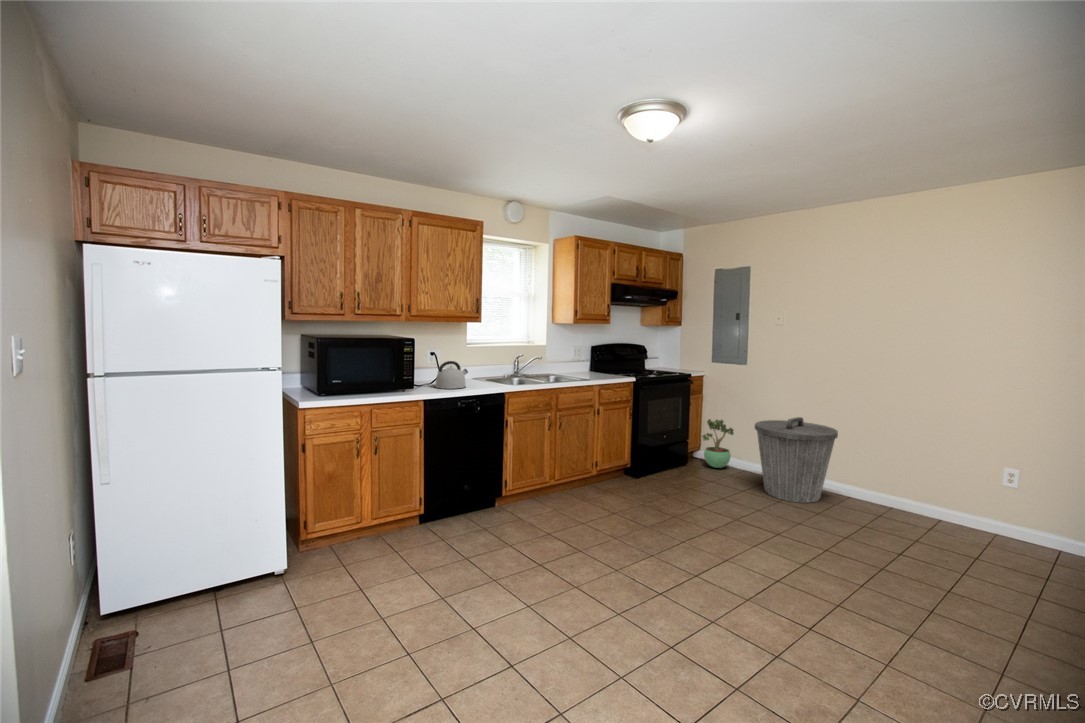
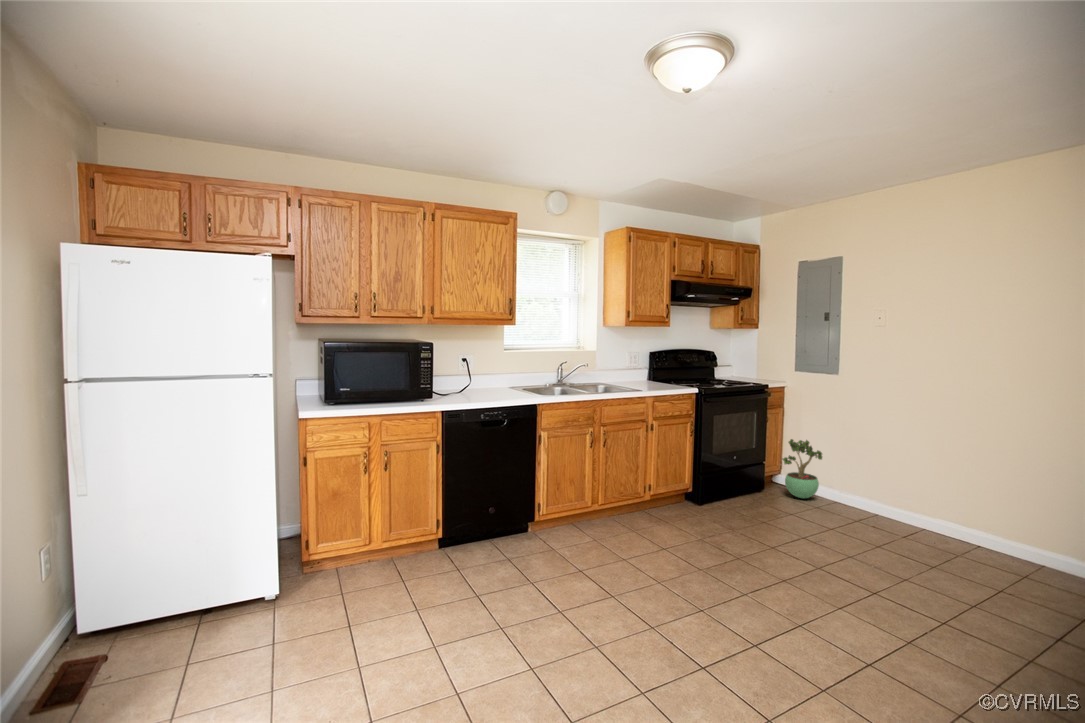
kettle: present [436,361,468,389] -> none [461,368,498,399]
trash can: present [755,417,838,503] -> none [848,441,963,552]

